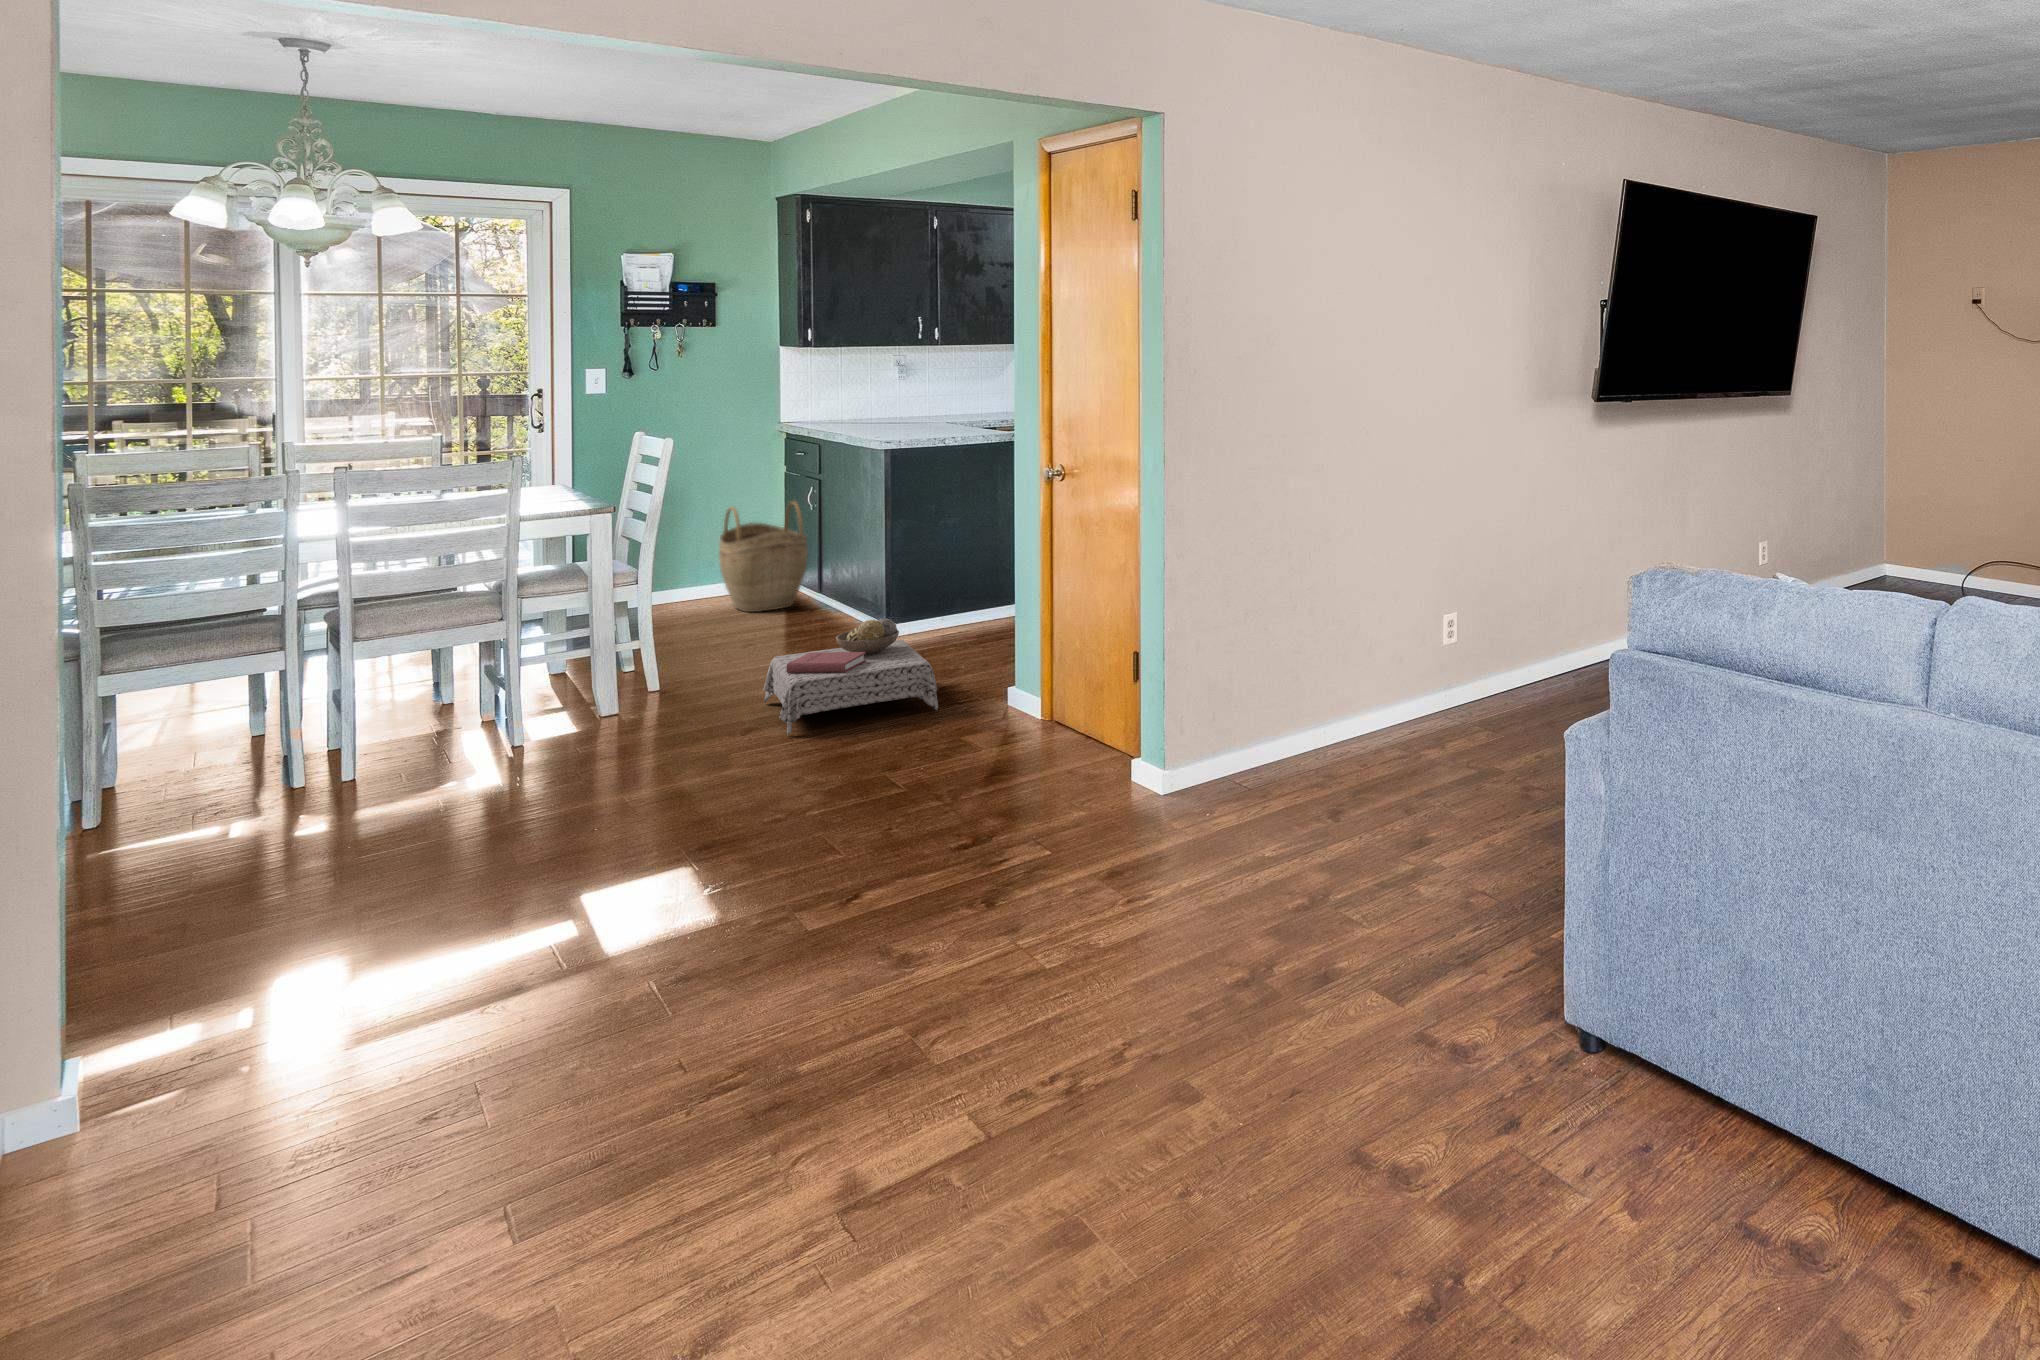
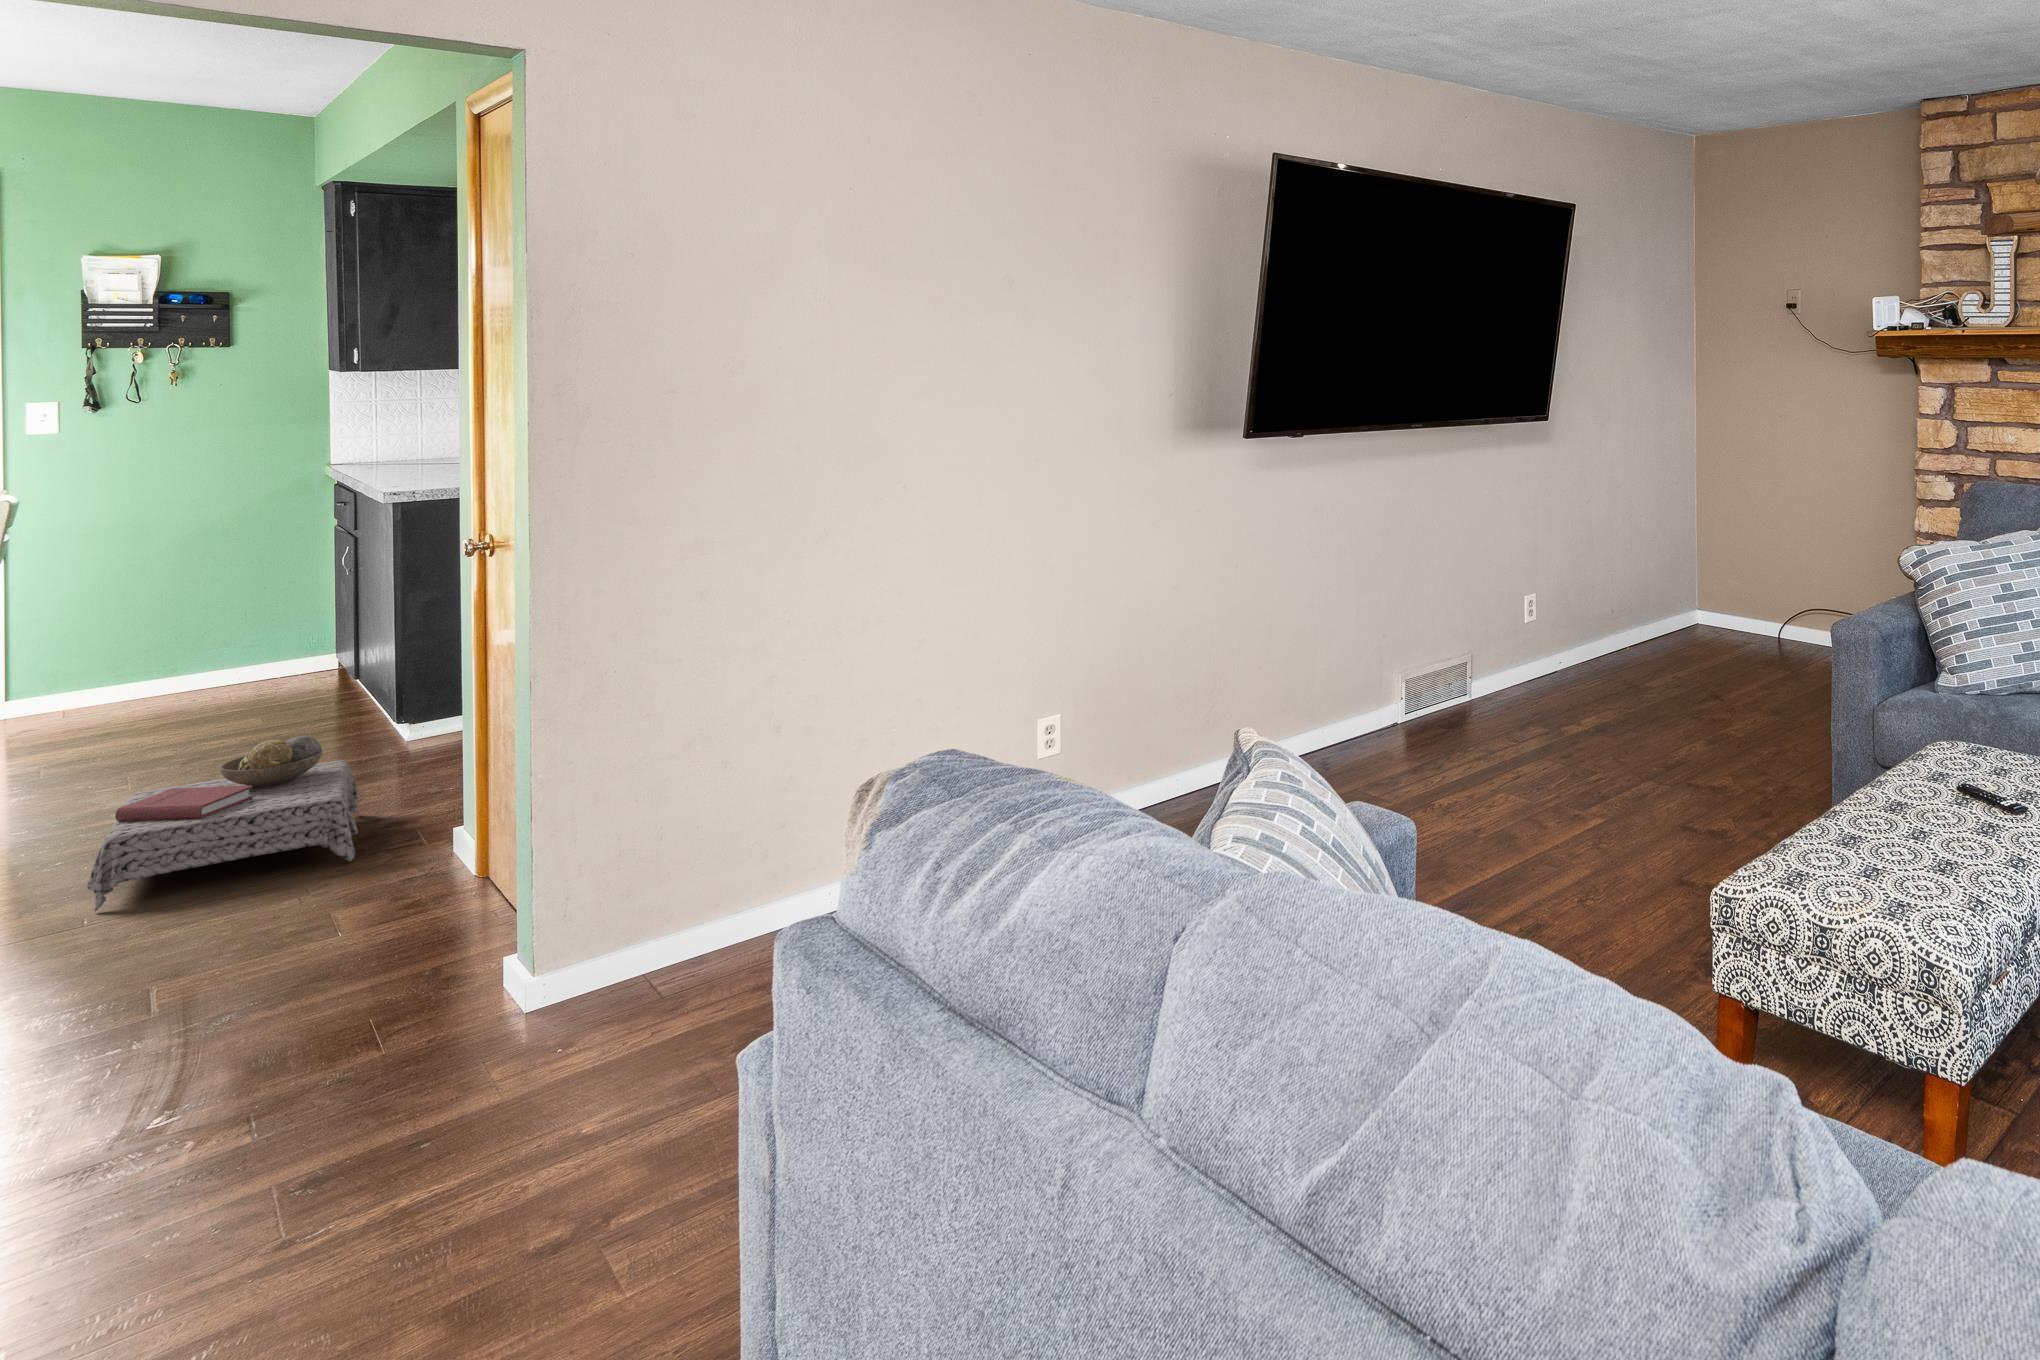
woven basket: present [719,502,808,612] -> none [214,565,340,708]

